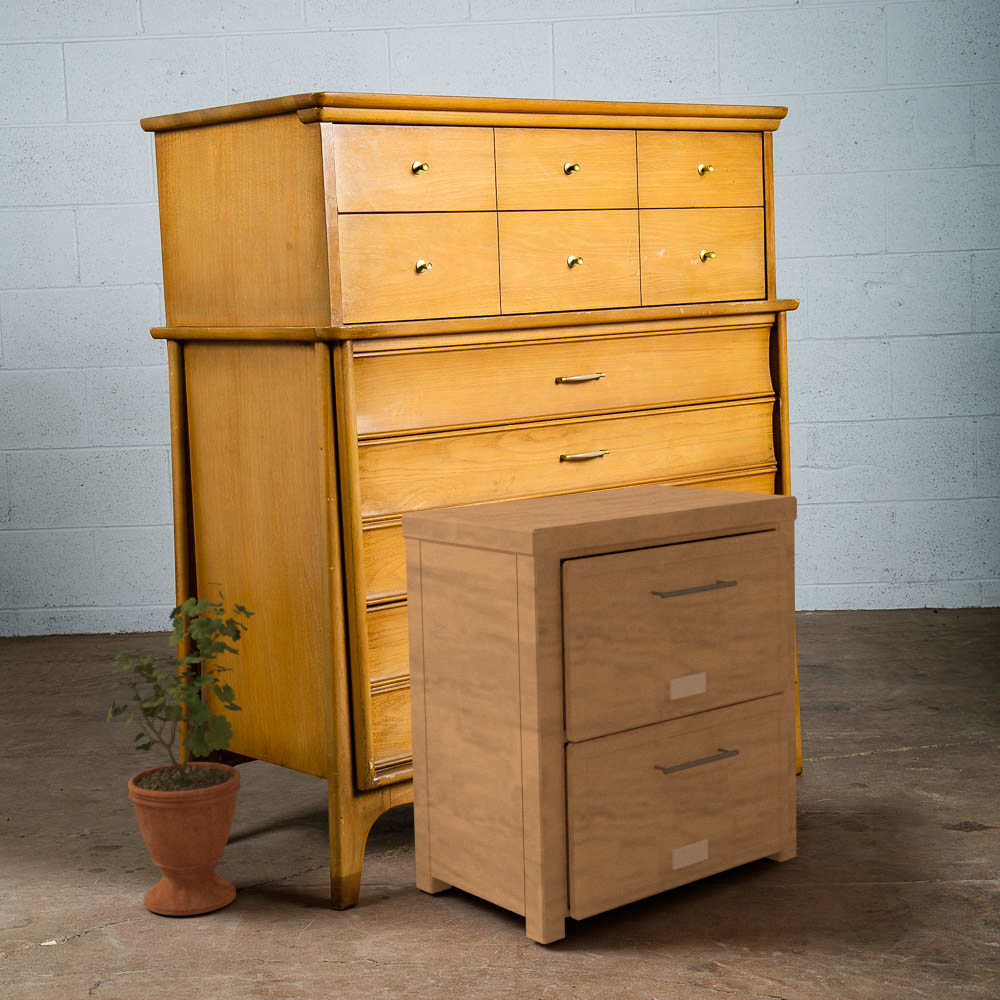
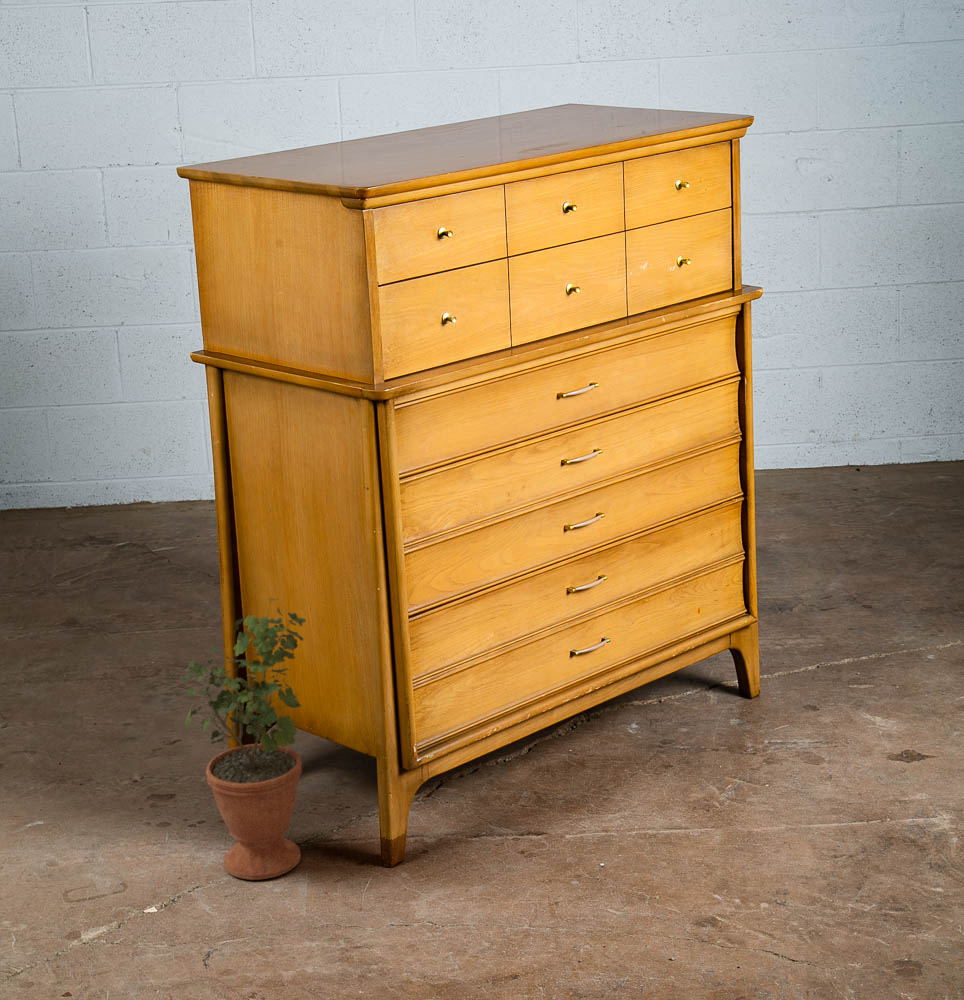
side table: present [402,485,797,944] -> none [436,476,773,903]

